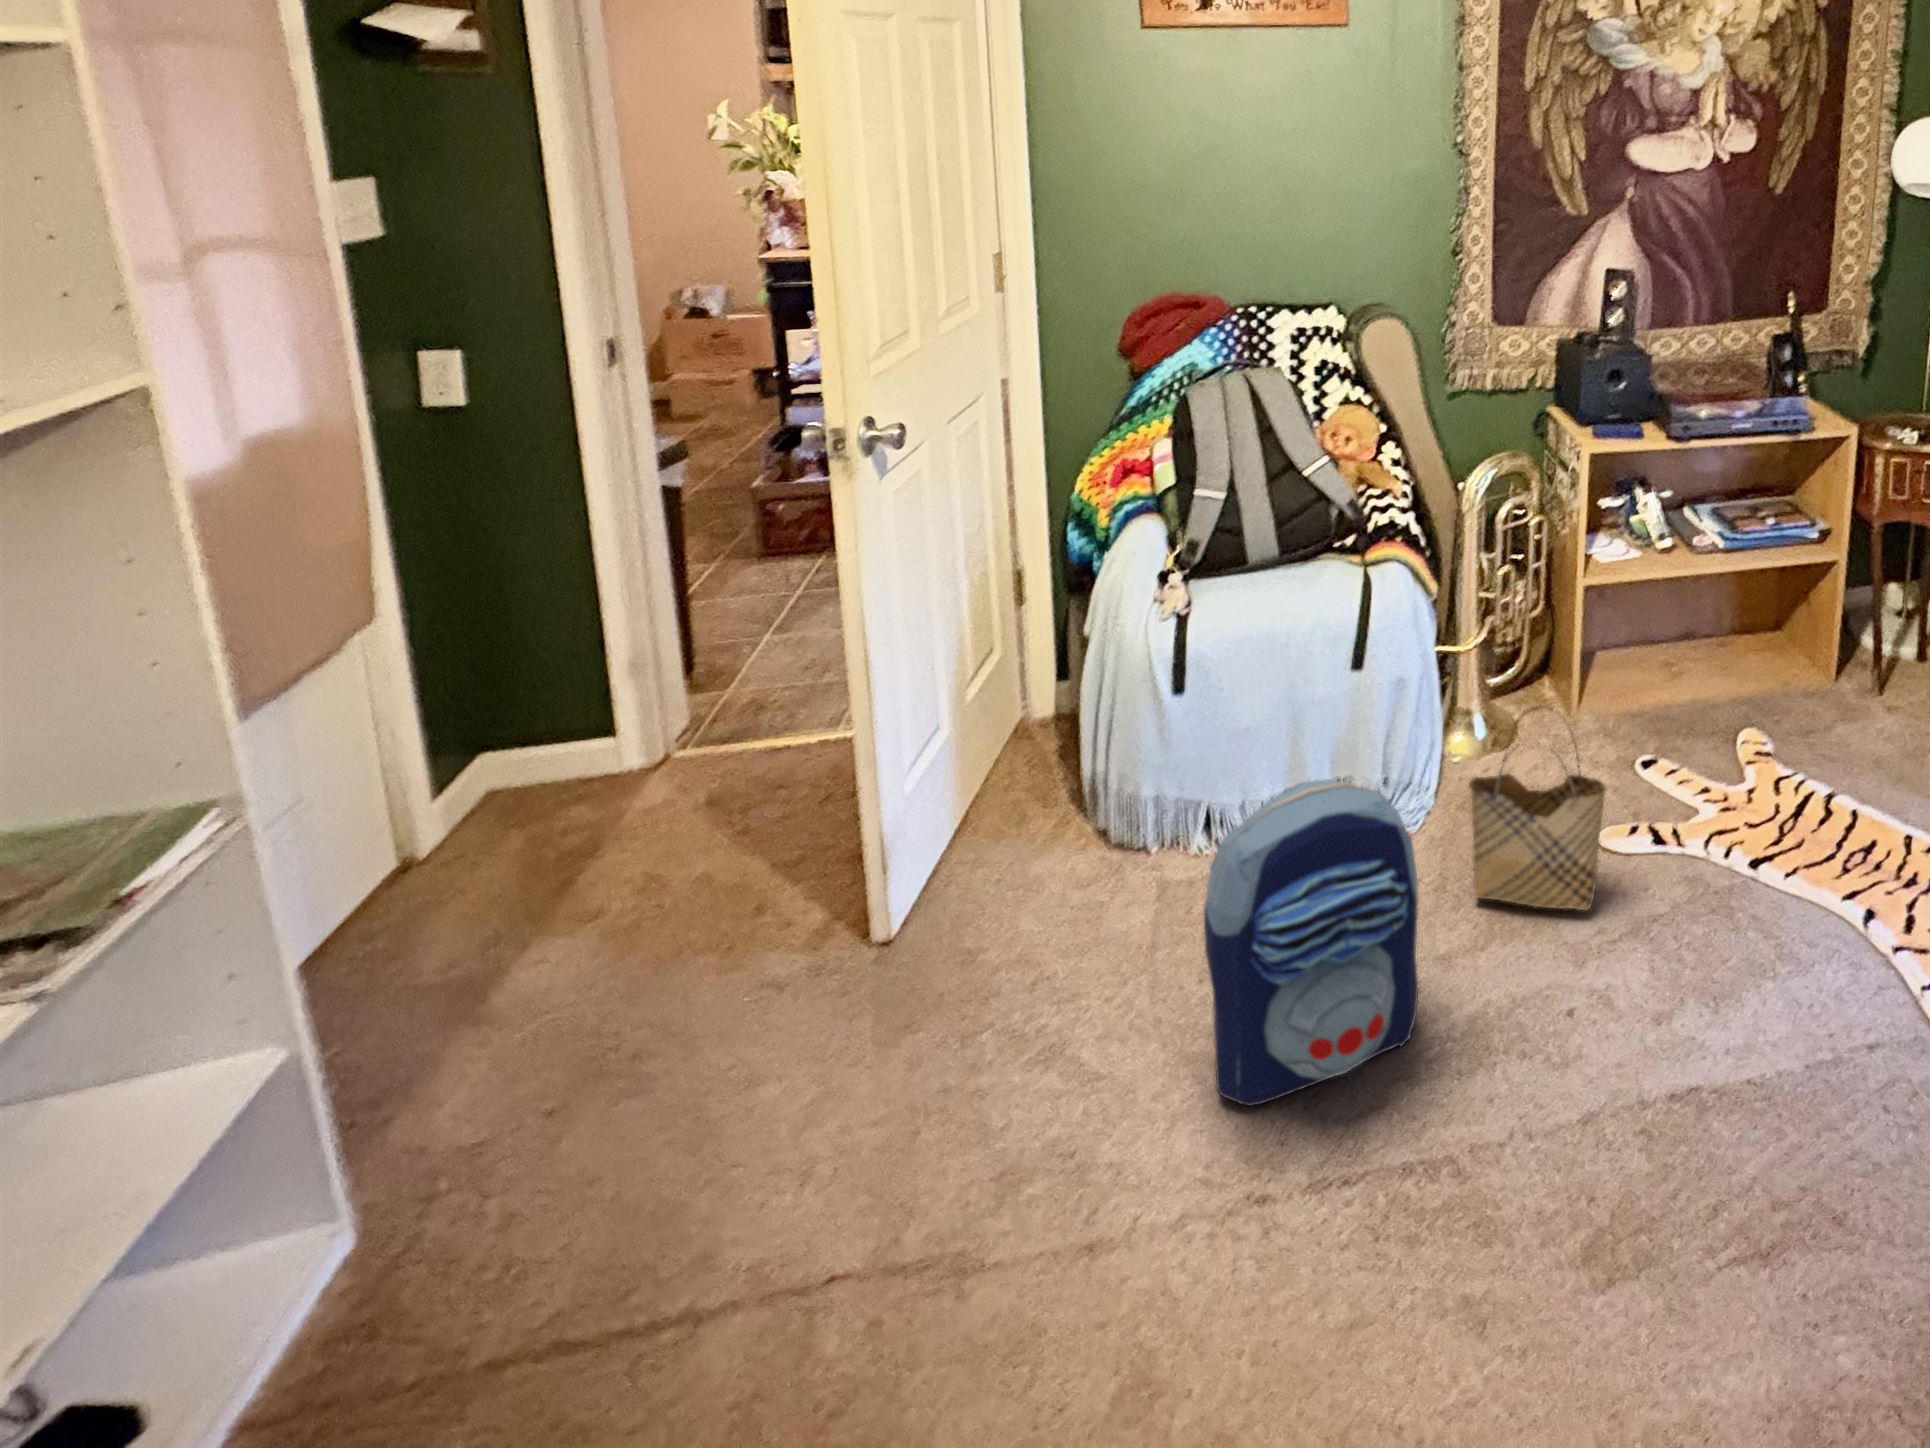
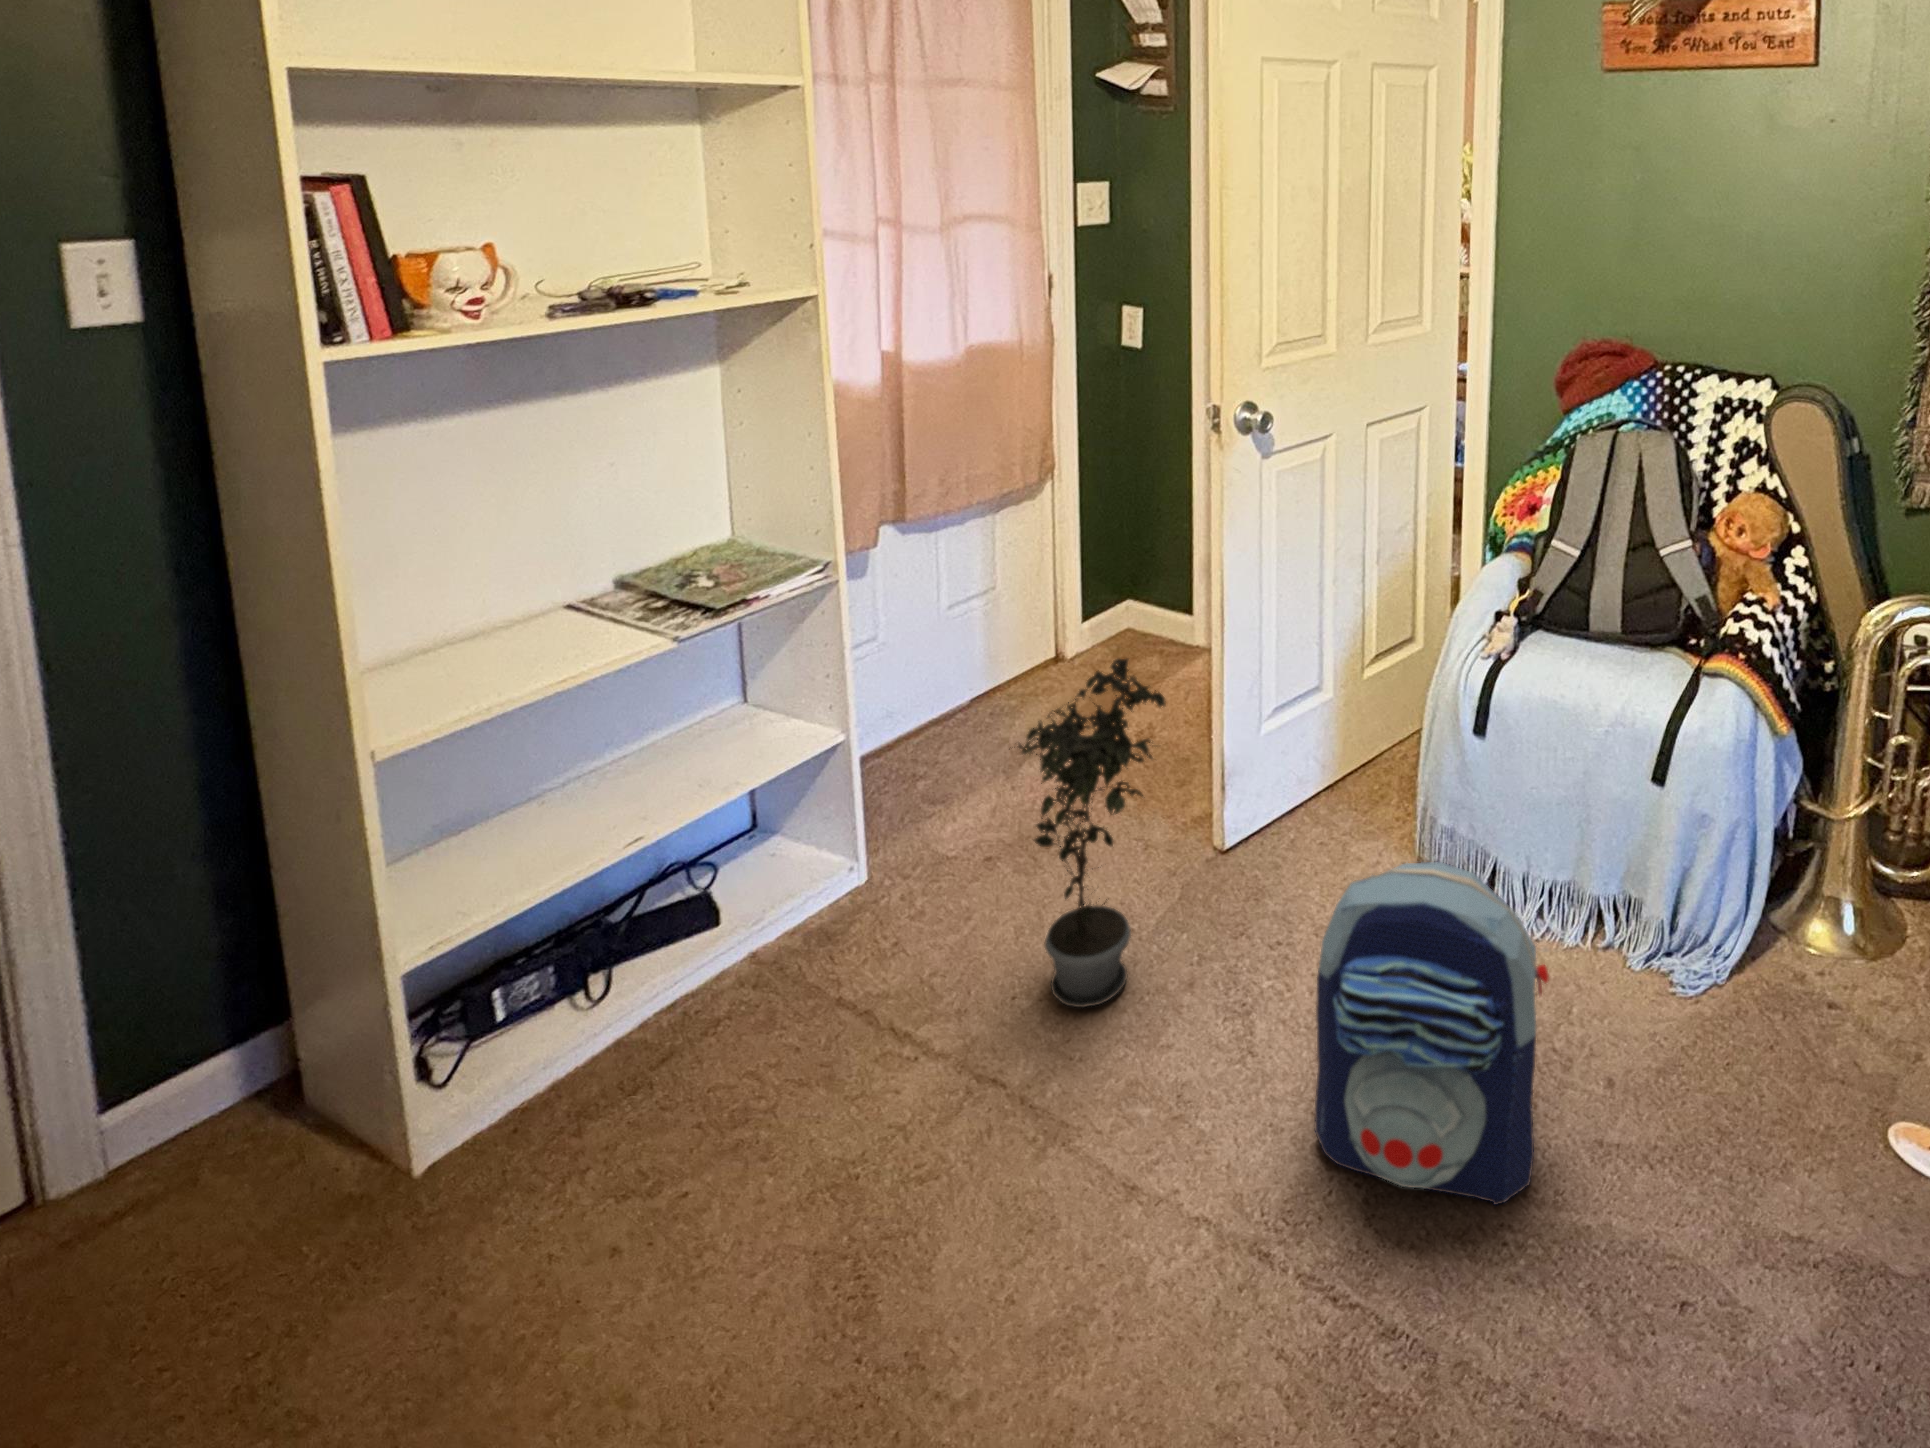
woven basket: present [1469,705,1606,910] -> none [1685,911,1859,1200]
potted plant: none [707,735,930,1173] -> present [1009,659,1166,1007]

